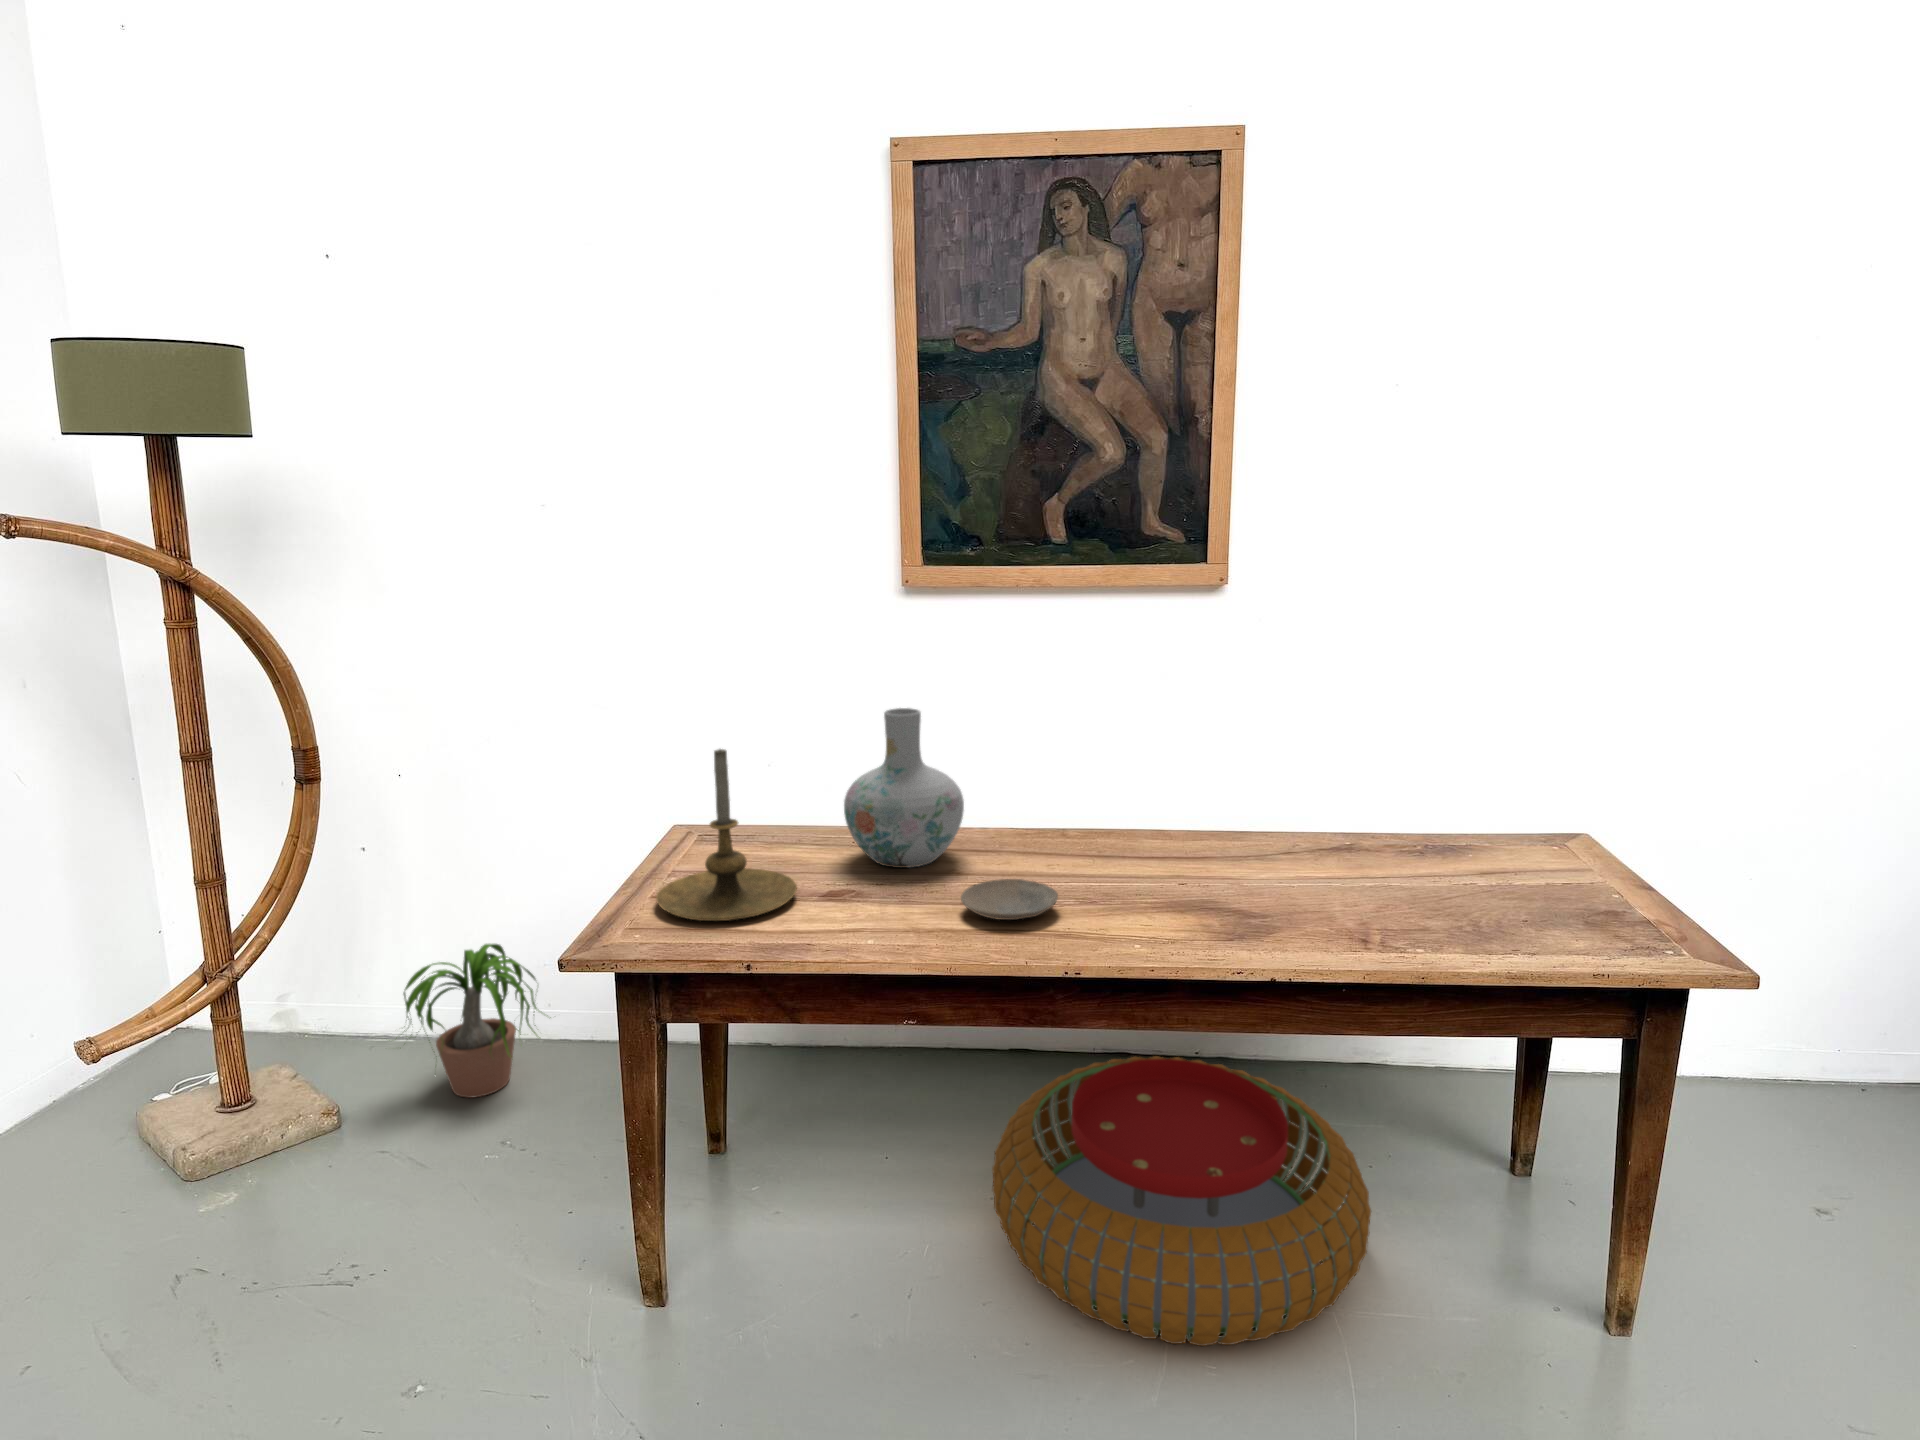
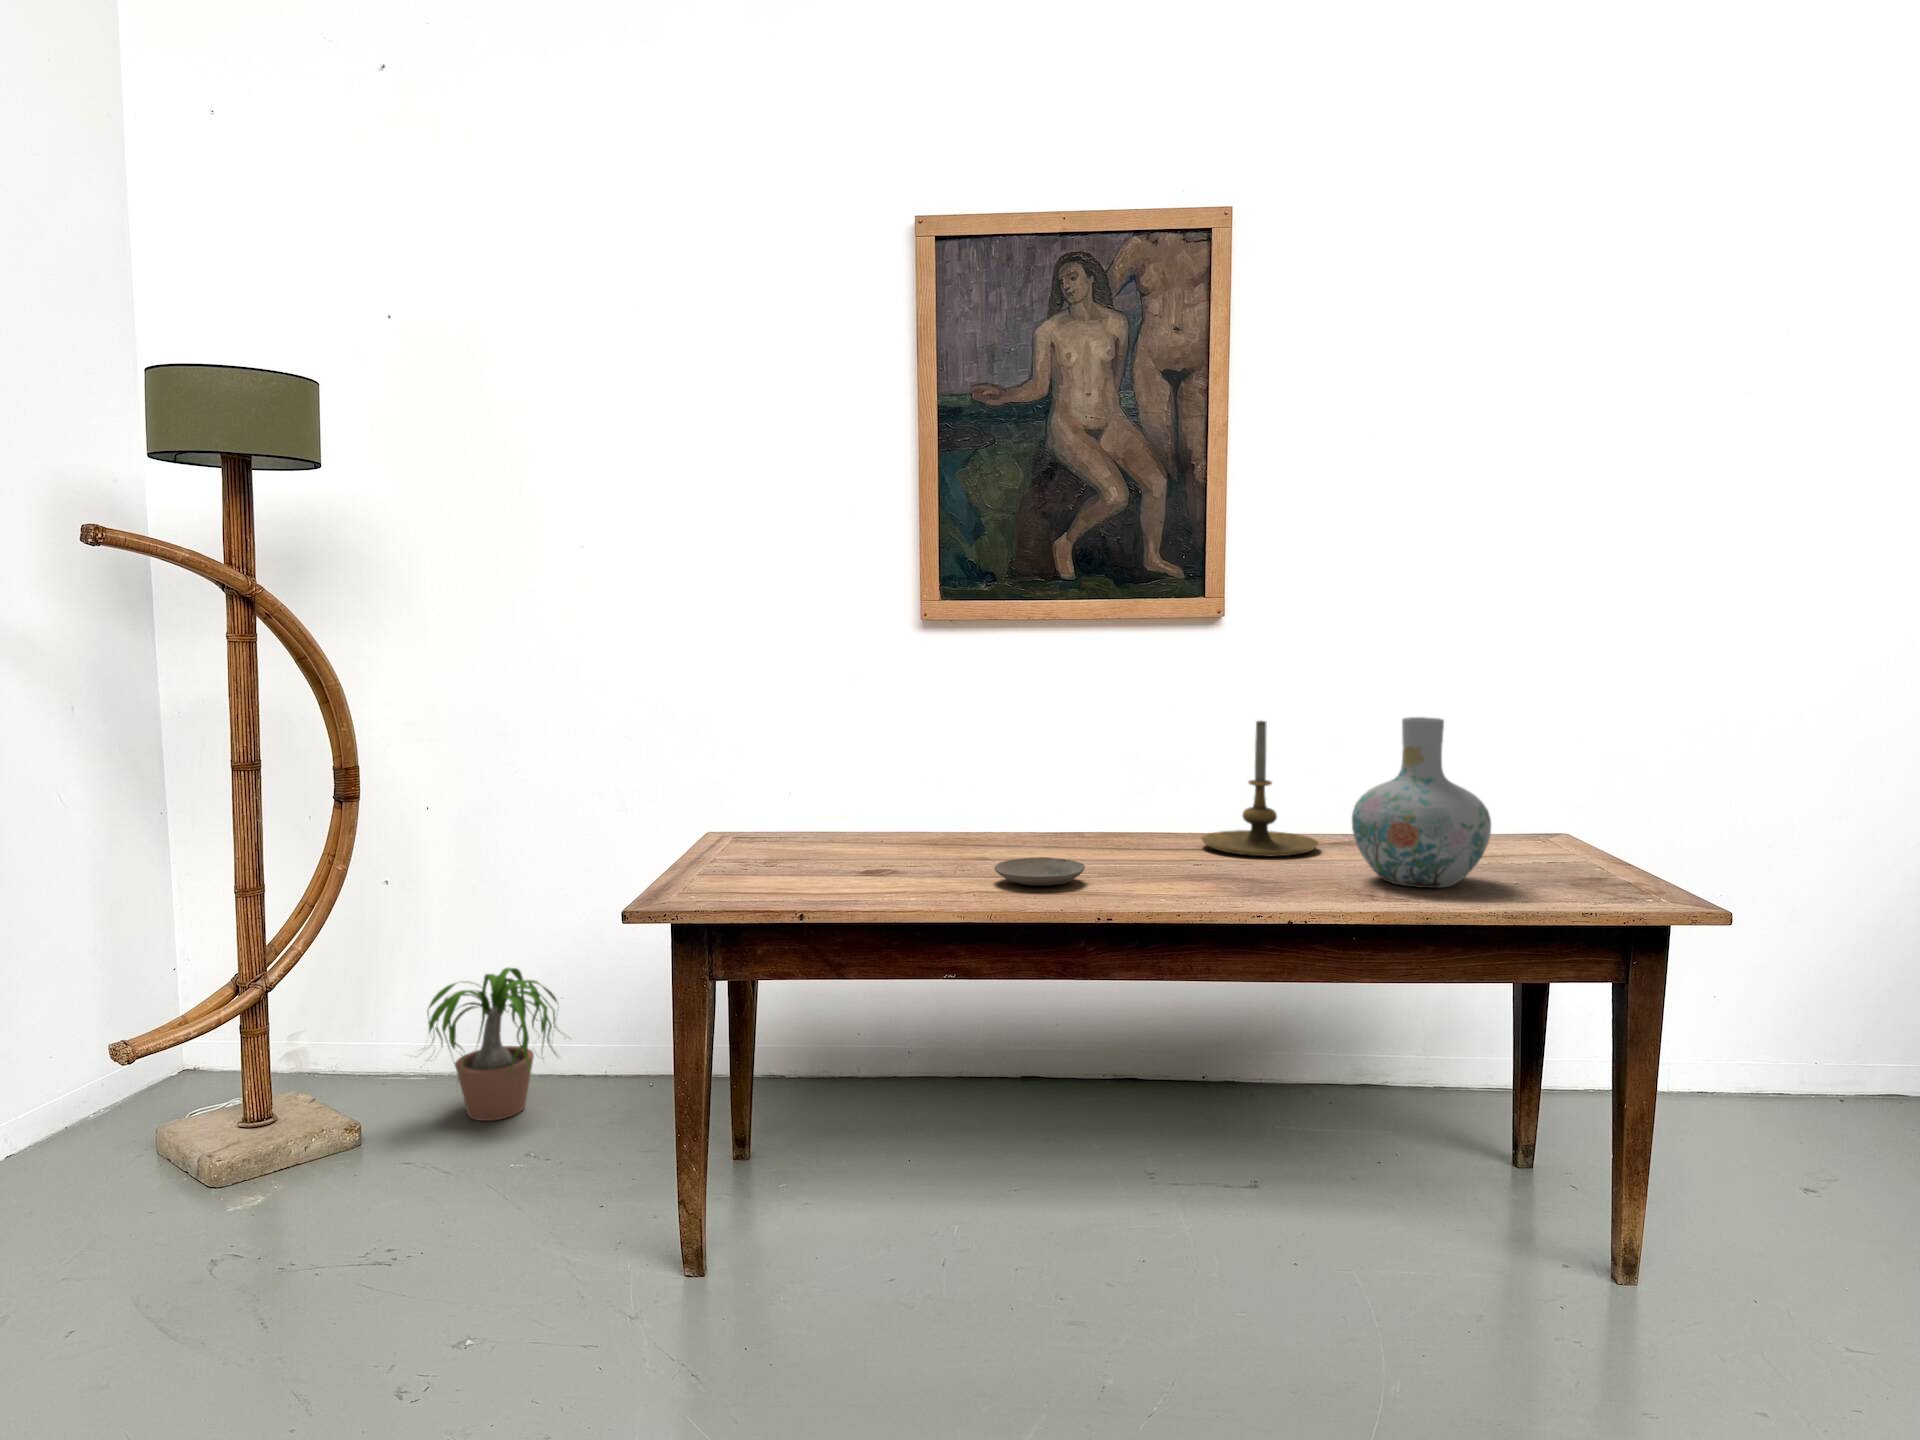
vase: present [844,708,964,868] -> present [1352,717,1491,888]
candle holder: present [656,749,797,921] -> present [1201,721,1319,856]
pouf: present [992,1056,1371,1346] -> none [1021,1053,1387,1297]

